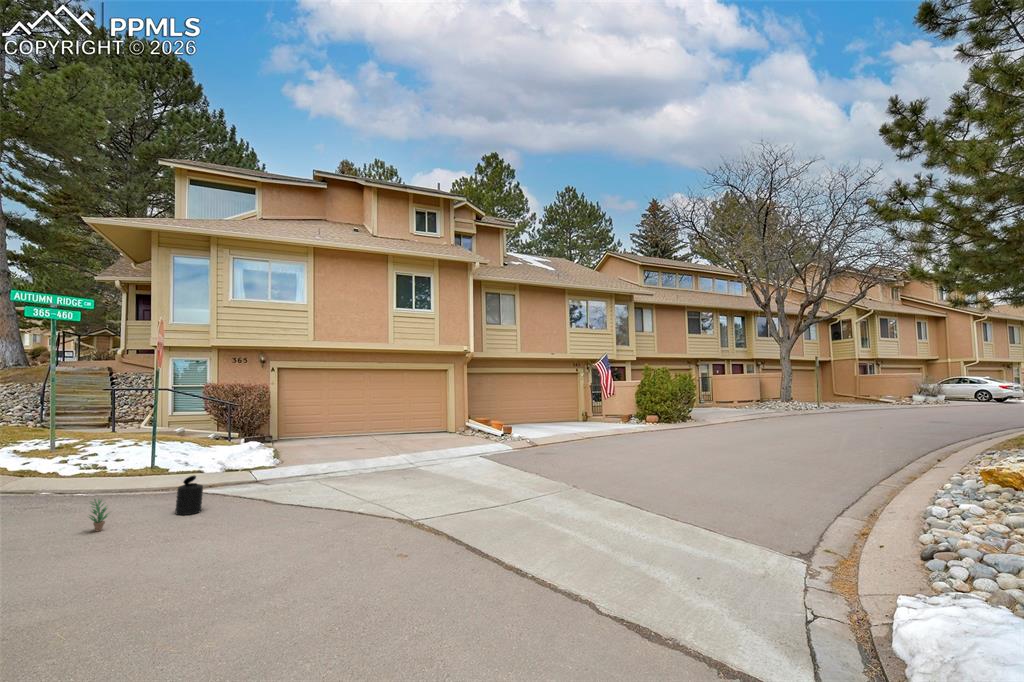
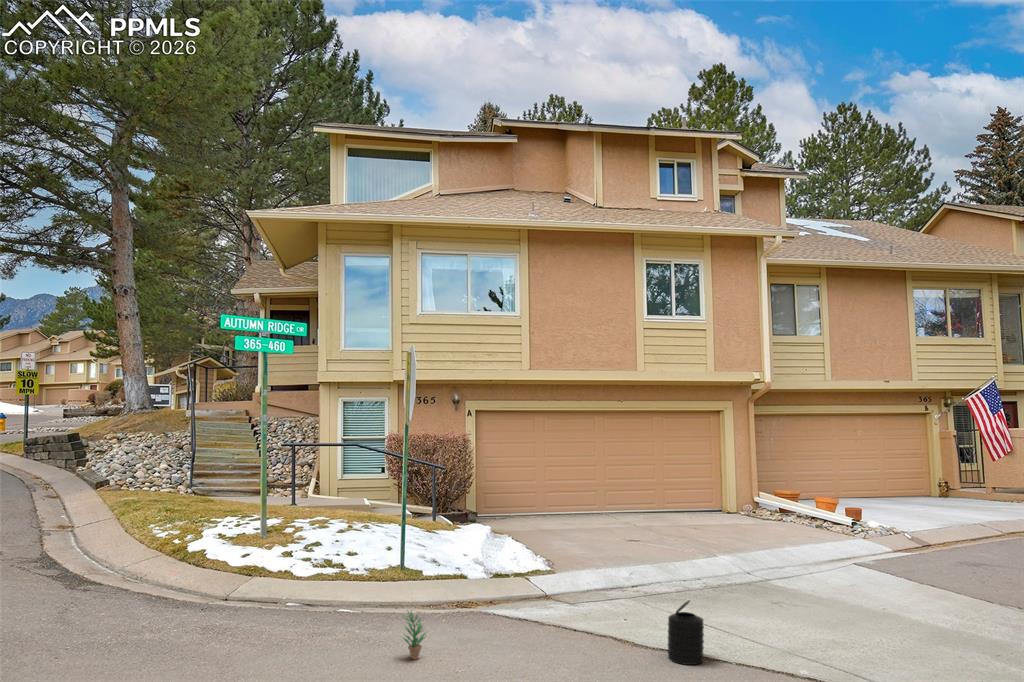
trash can: present [175,475,203,515] -> present [667,600,704,665]

